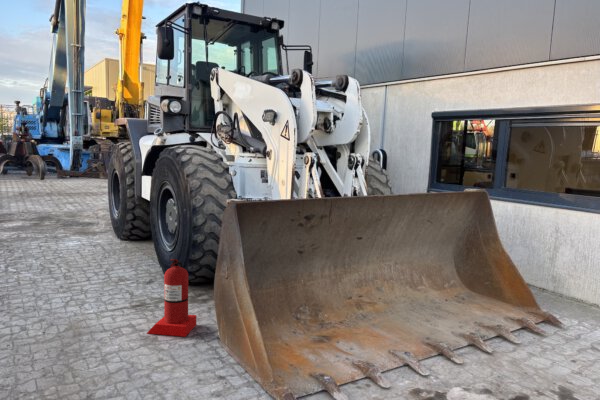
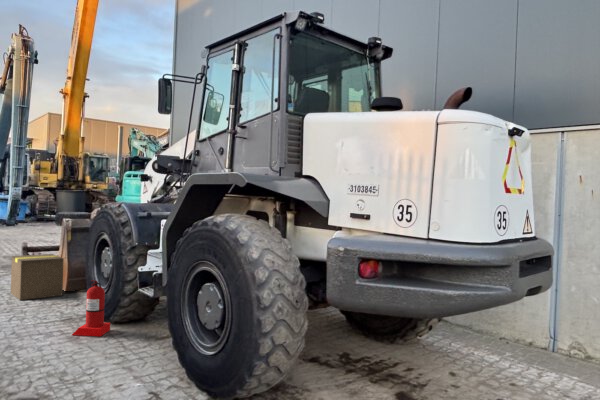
cardboard box: none [69,214,131,273] -> present [11,254,64,300]

